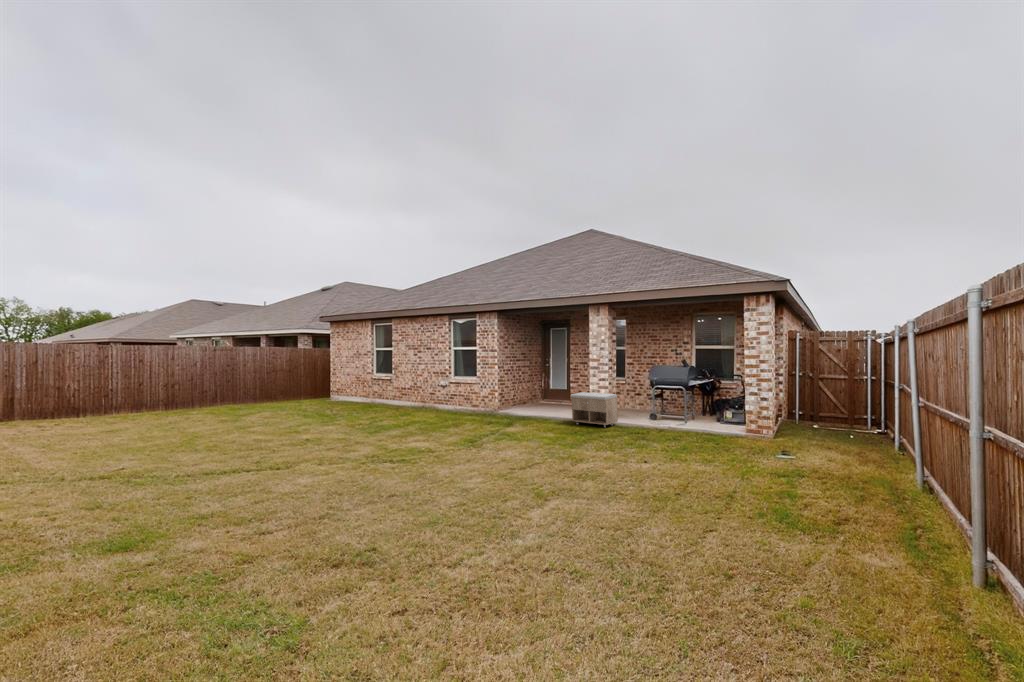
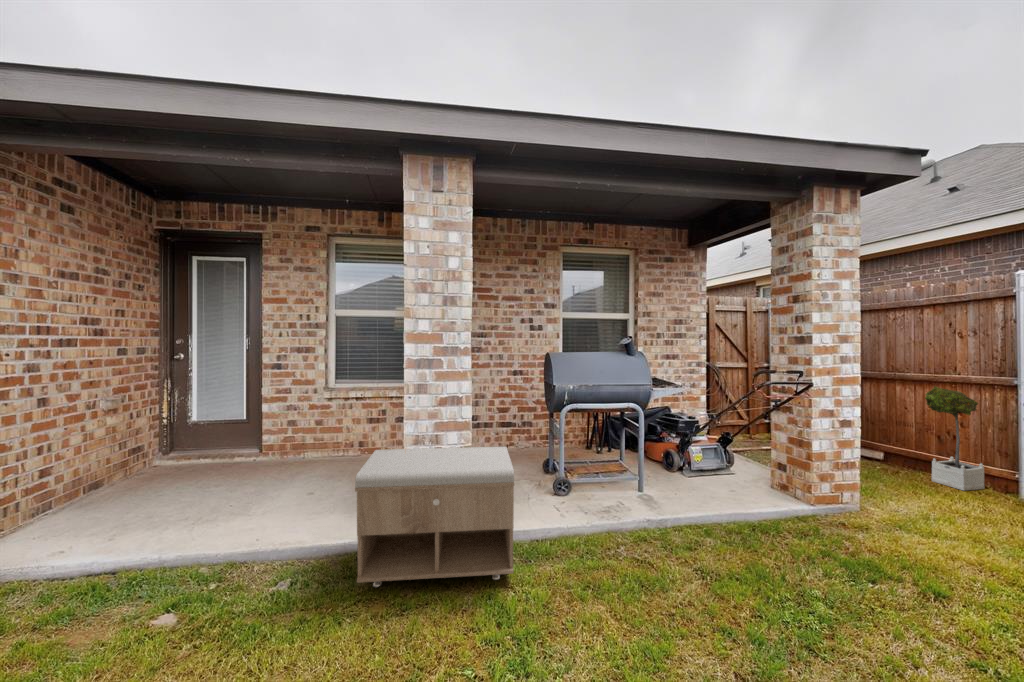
potted tree: none [856,388,886,447] -> present [925,386,985,491]

